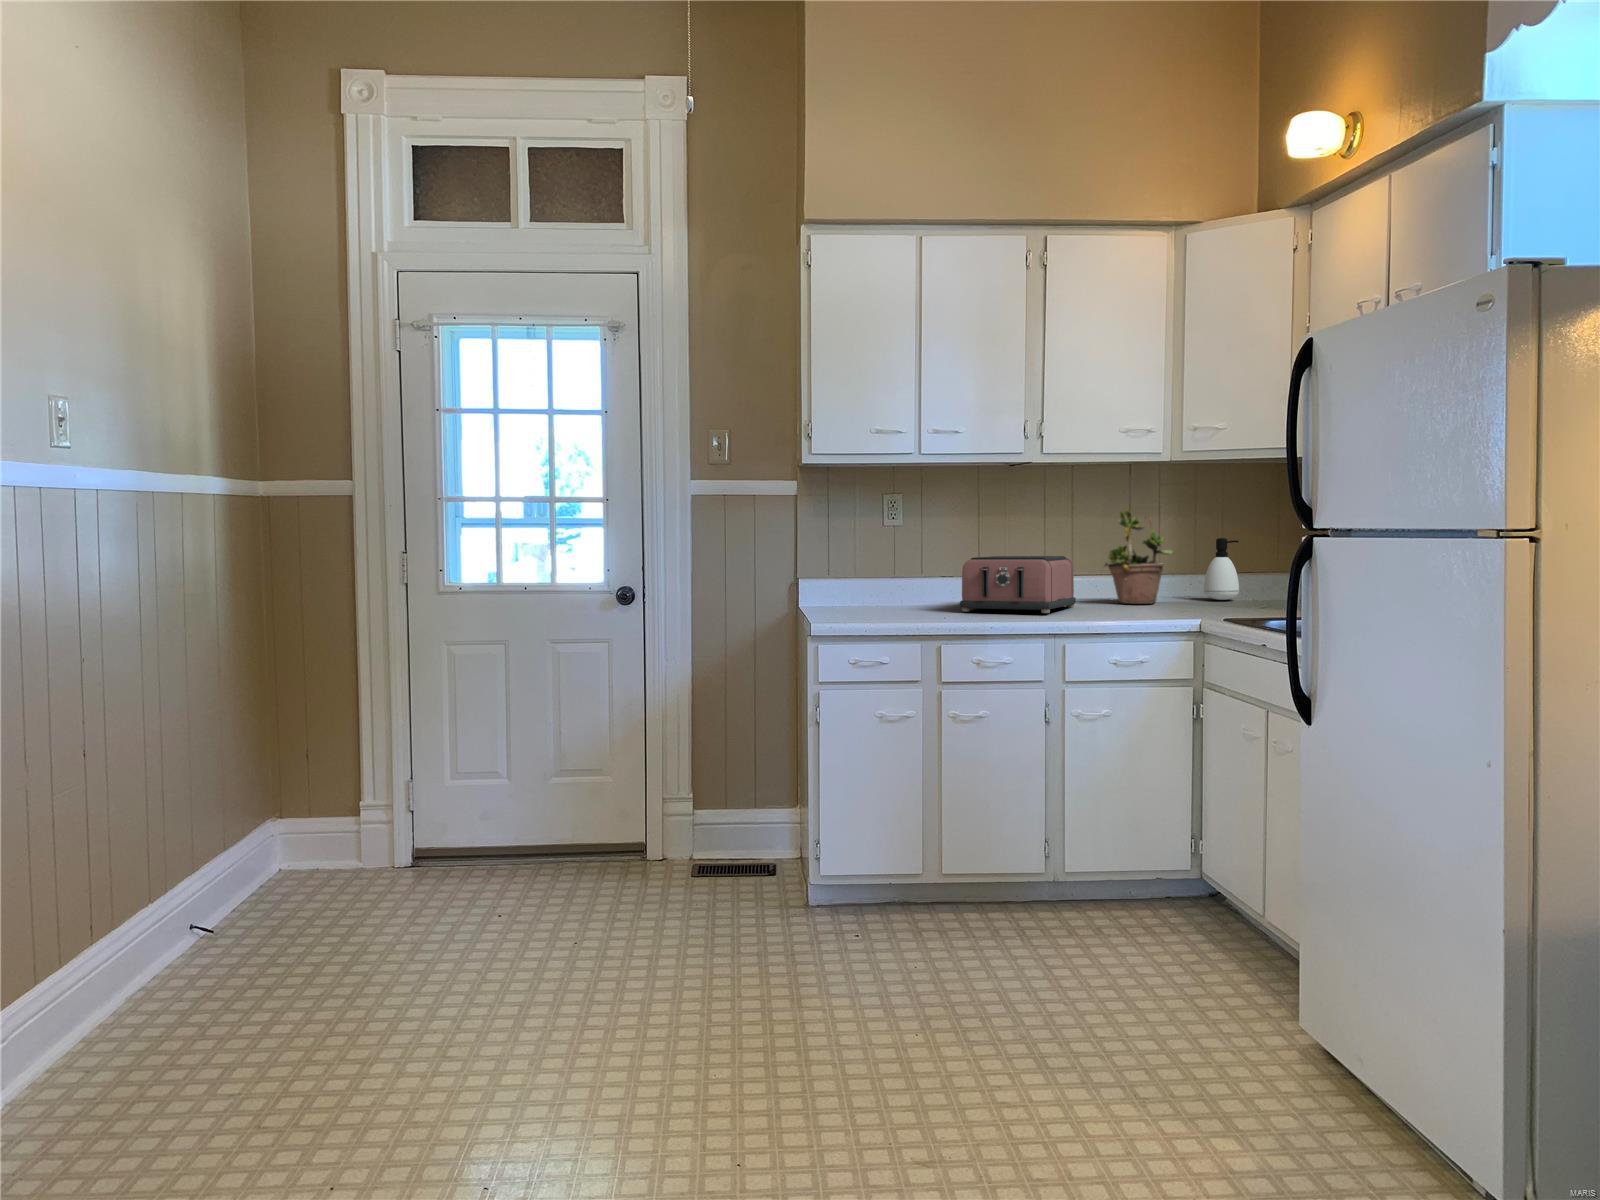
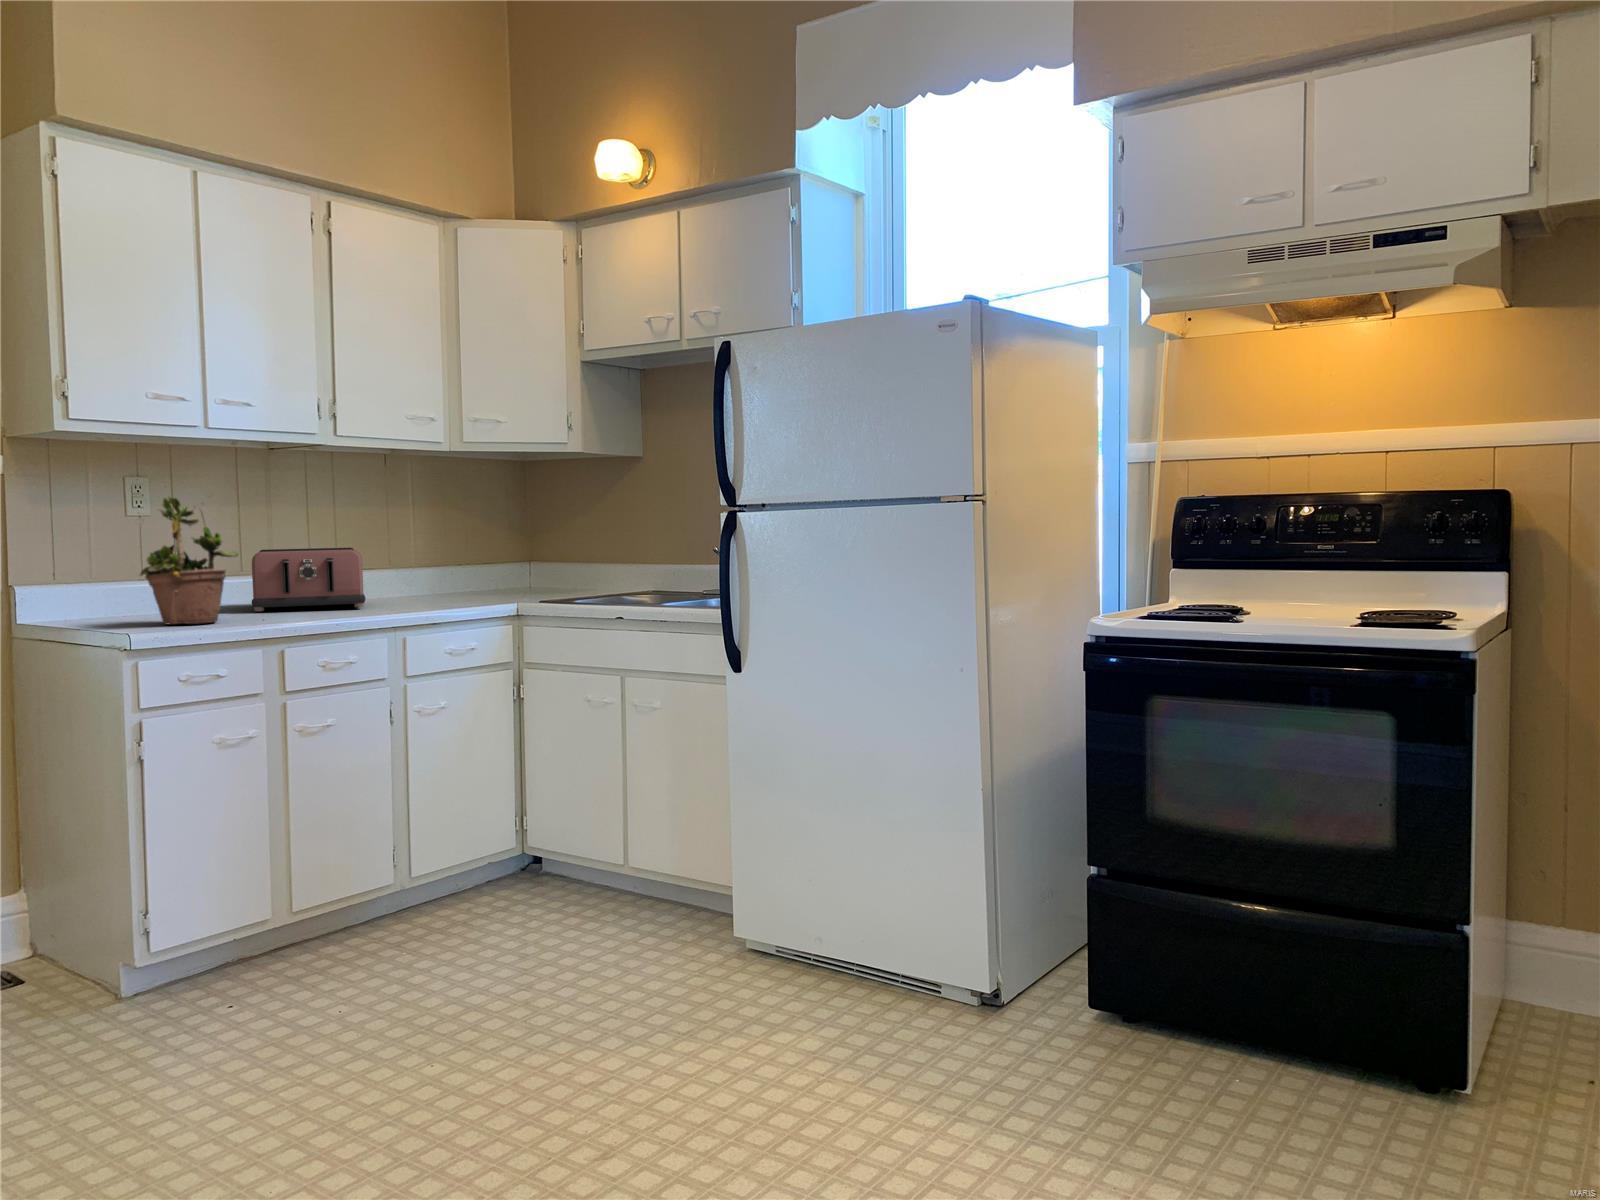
potted plant: present [1104,511,1174,604] -> present [140,497,238,624]
soap dispenser: present [1204,538,1239,600] -> none [460,531,493,591]

